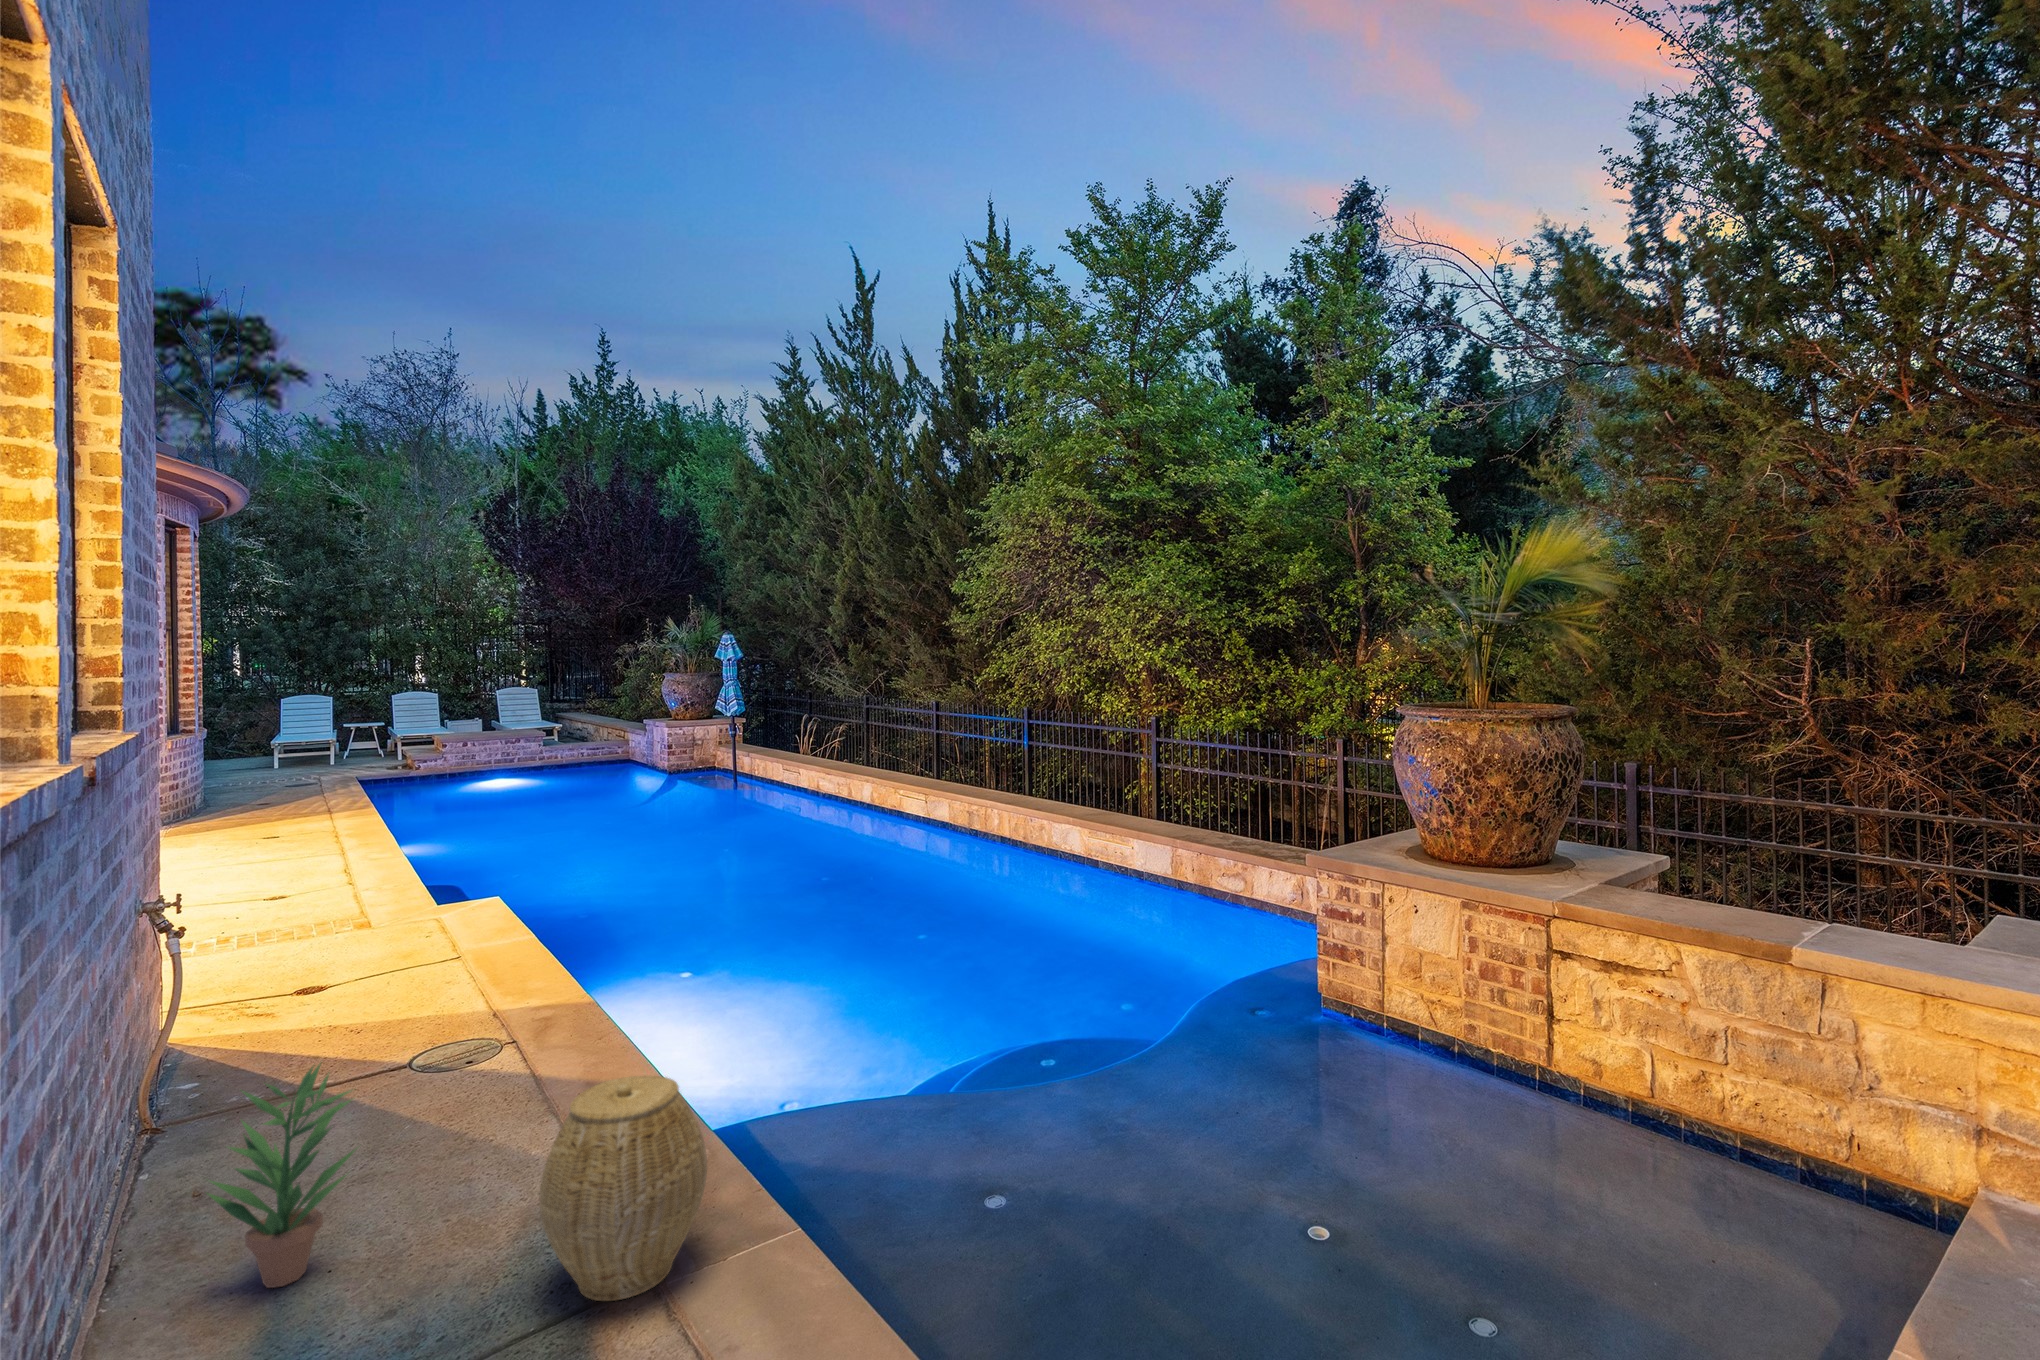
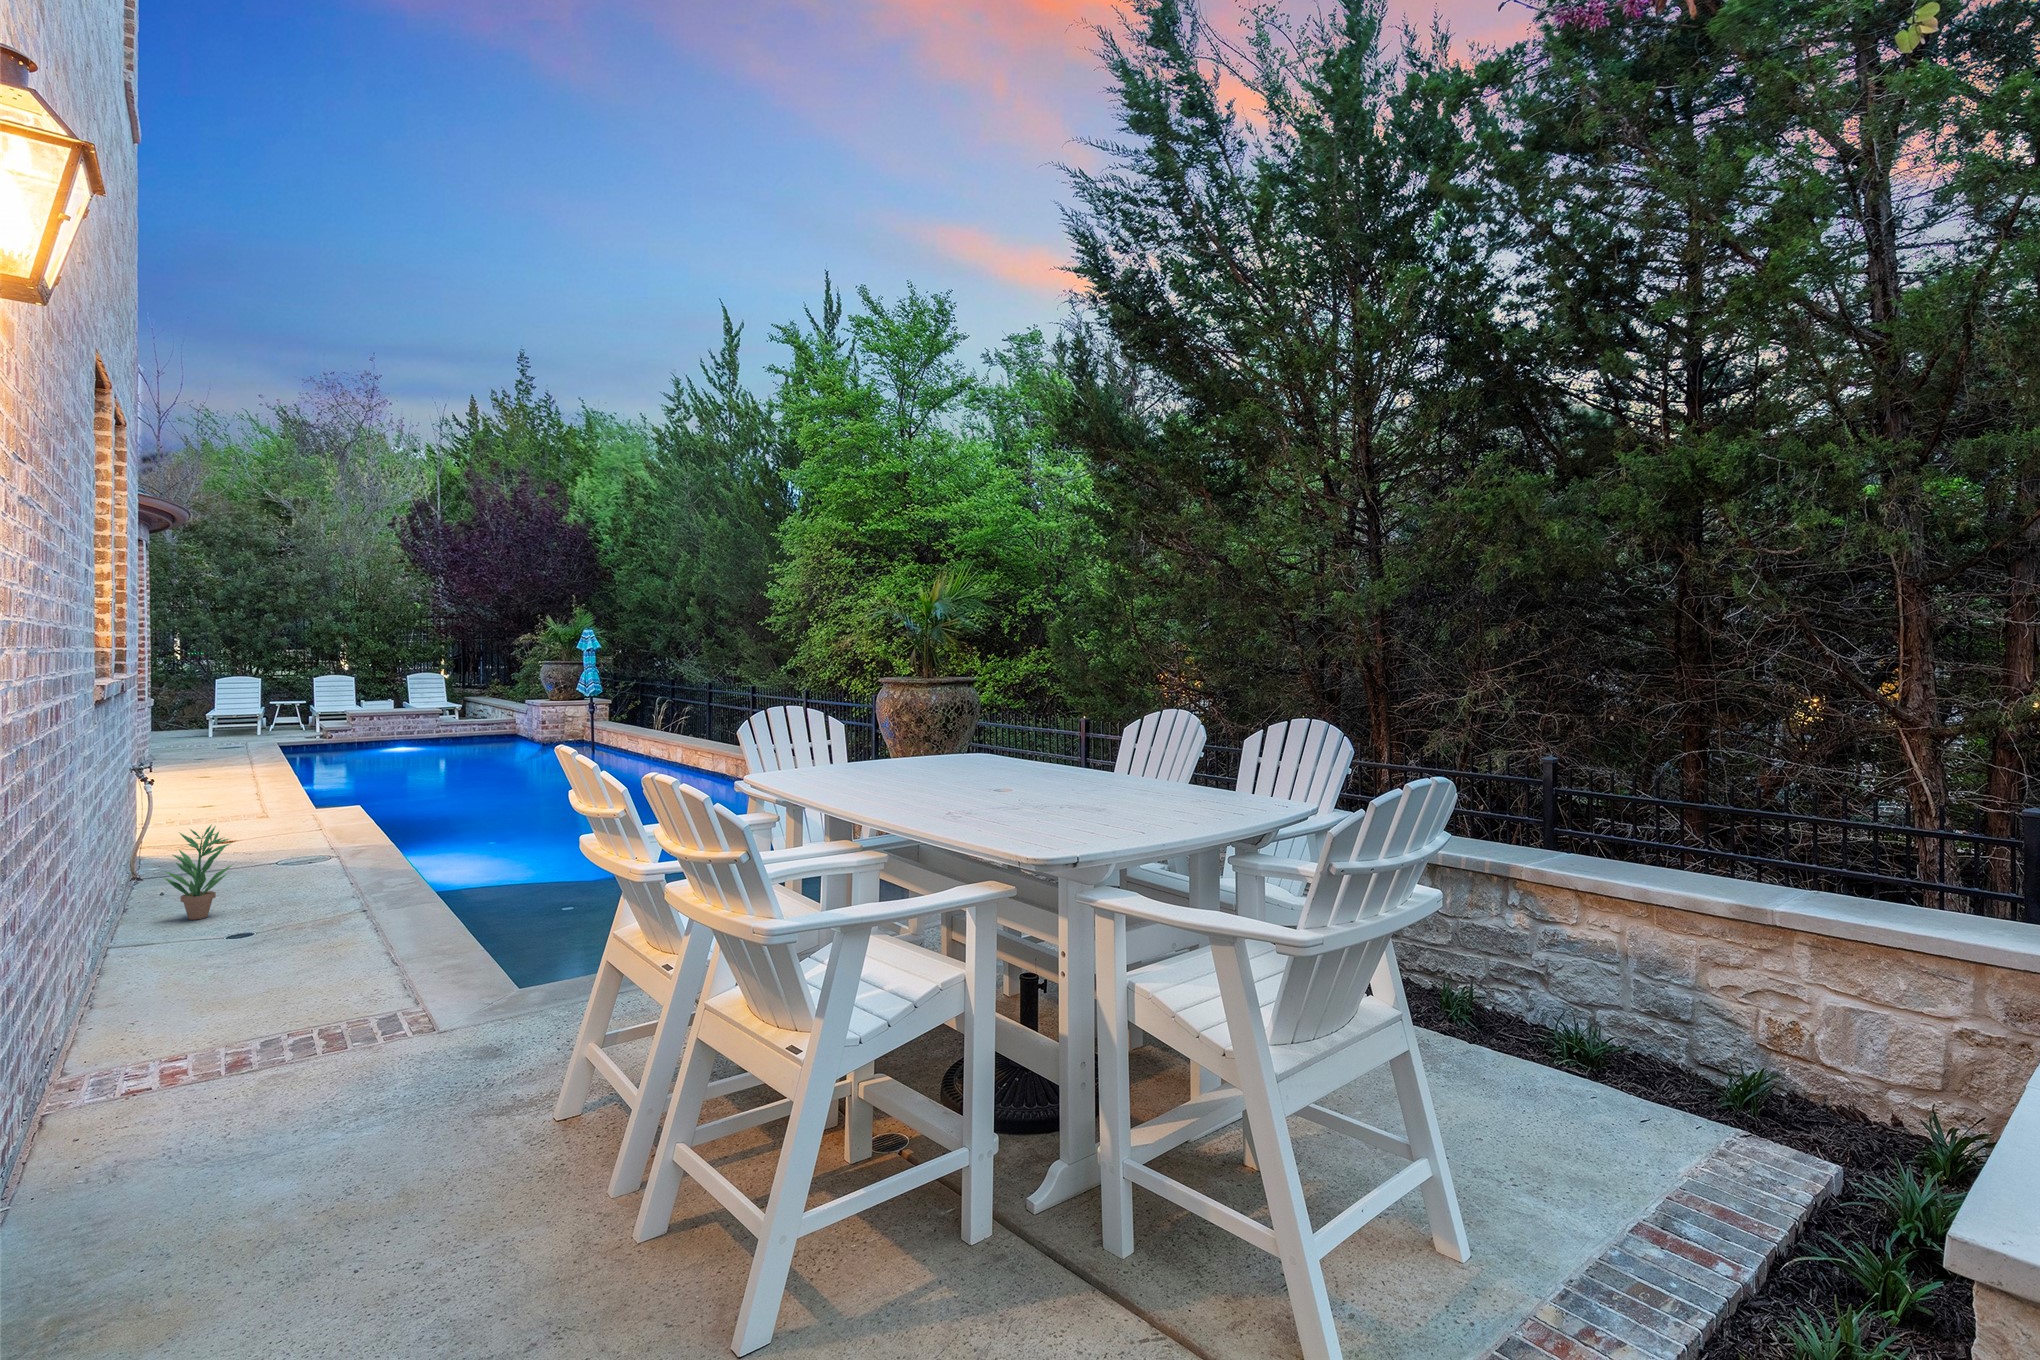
woven basket: present [539,1076,707,1301] -> none [310,835,391,922]

